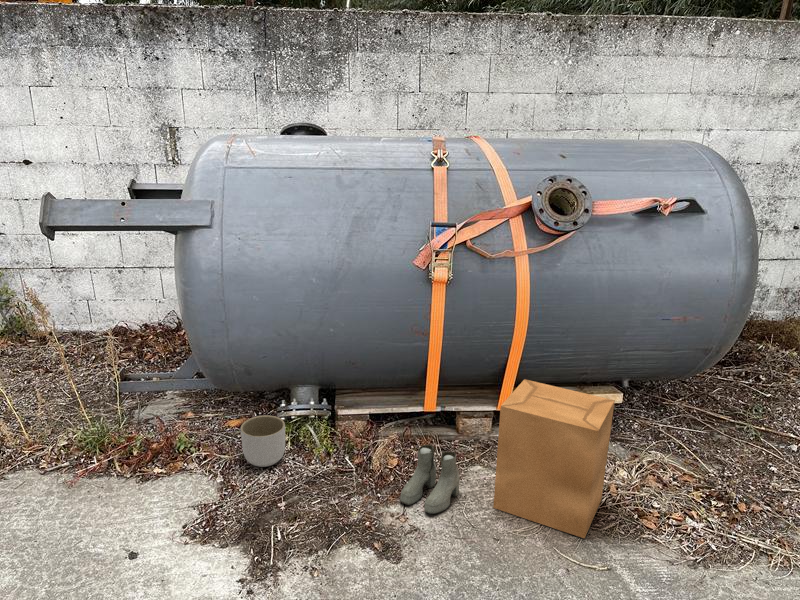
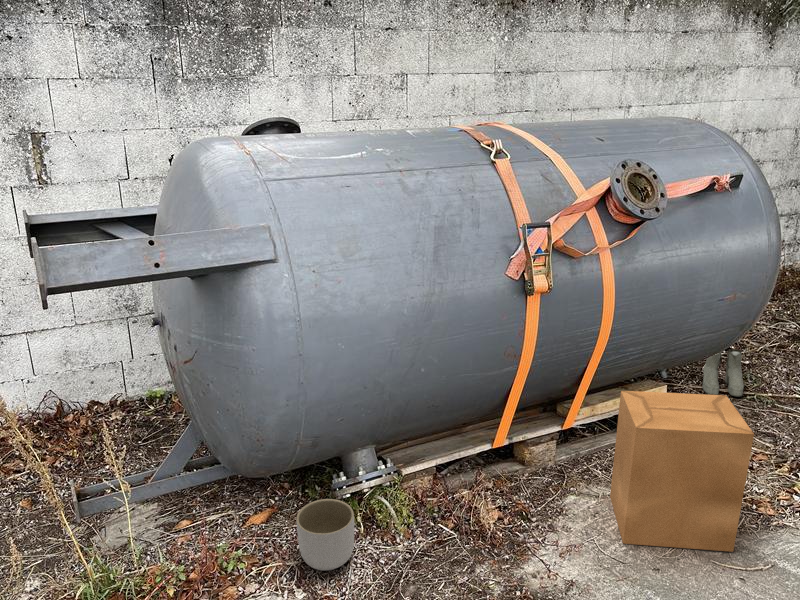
boots: present [400,445,460,514] -> present [702,349,744,397]

